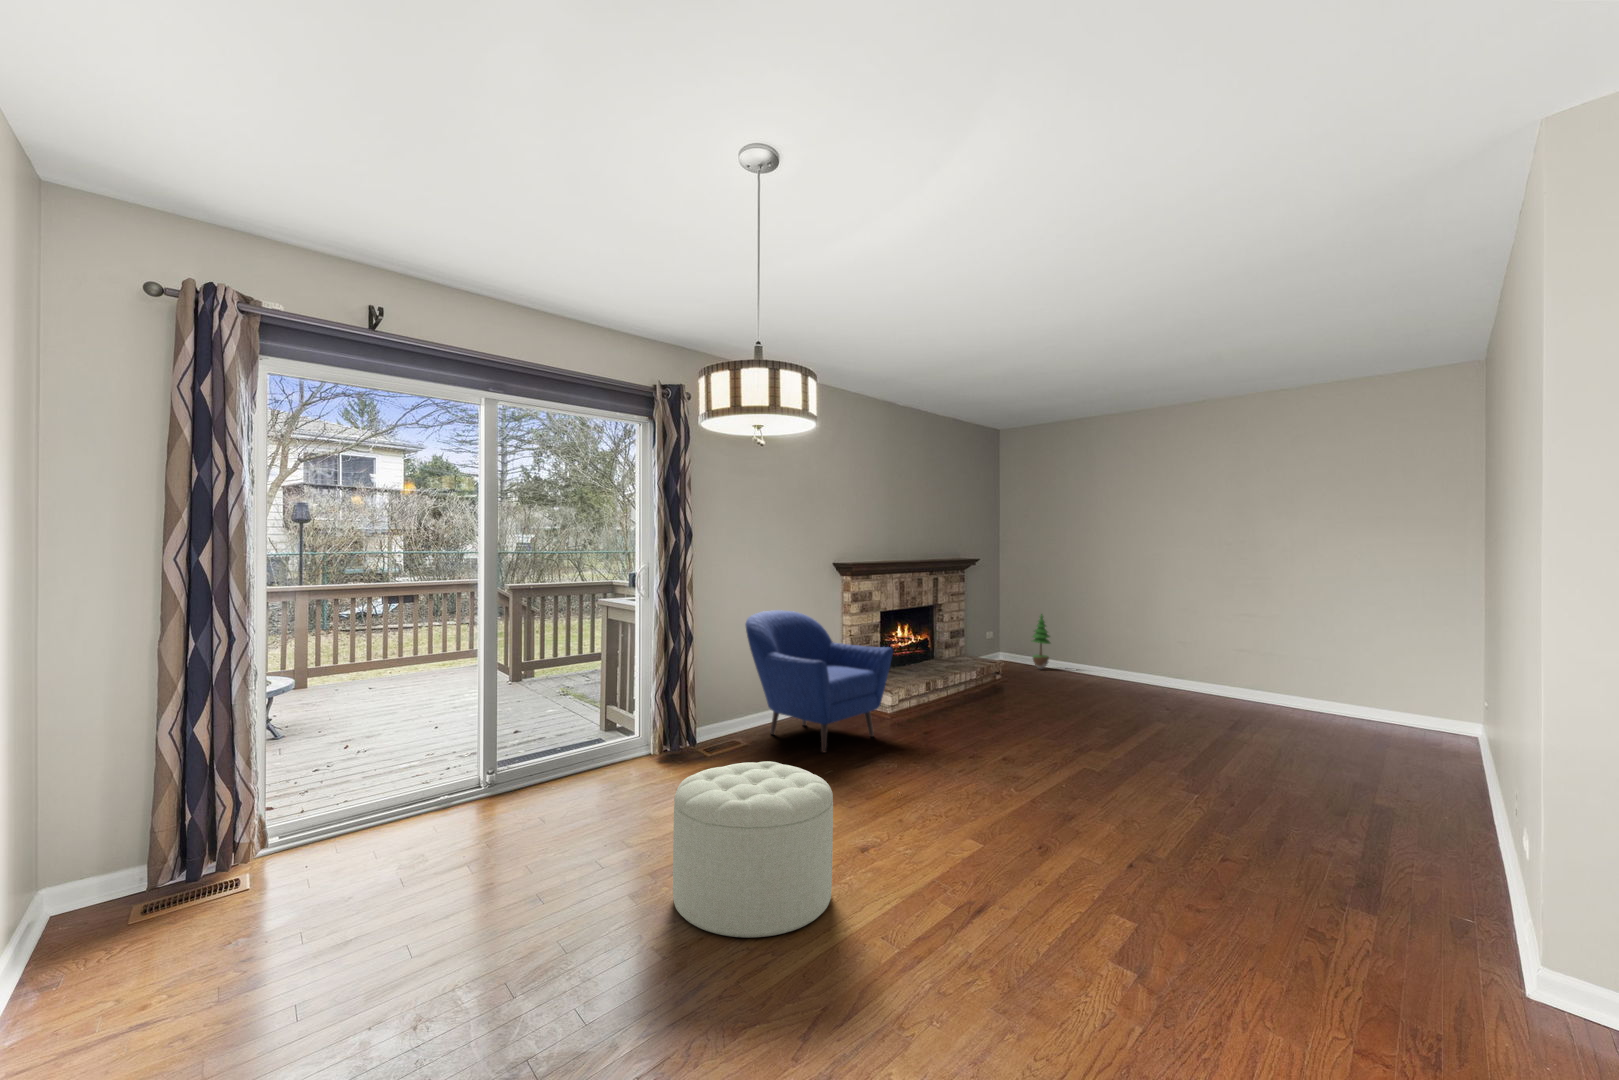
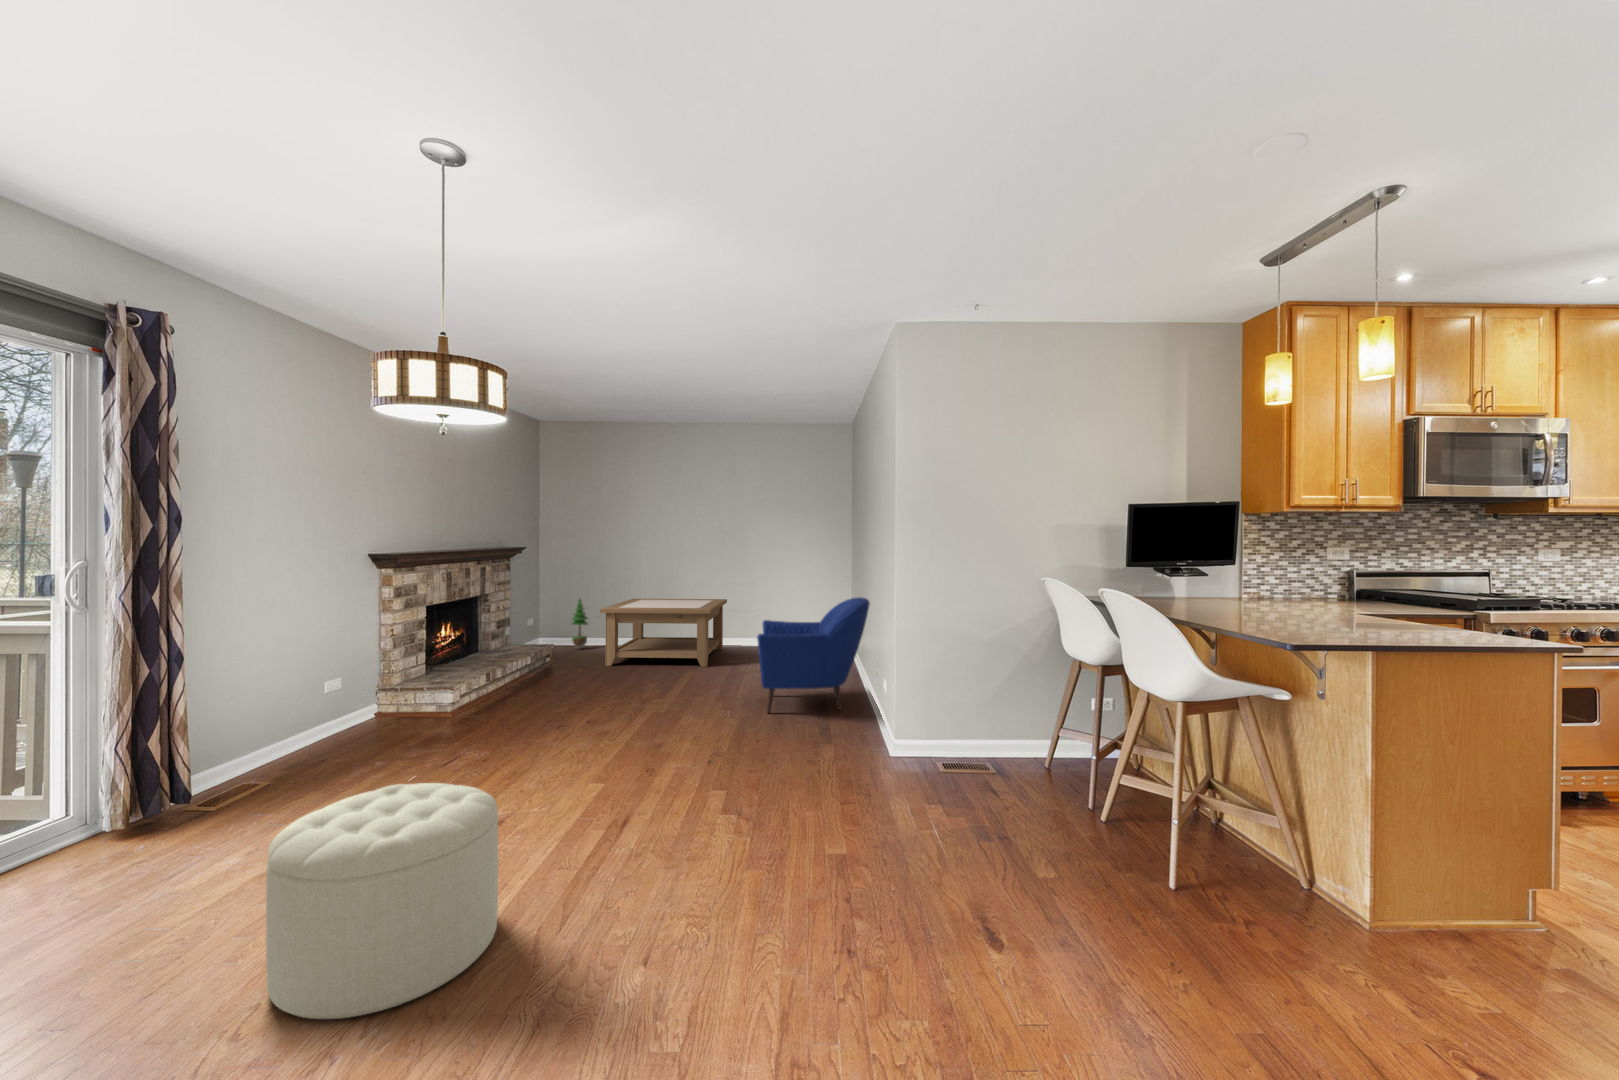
armchair: present [745,610,893,752] -> present [757,597,870,713]
coffee table: none [1052,619,1222,711] -> present [600,599,727,667]

